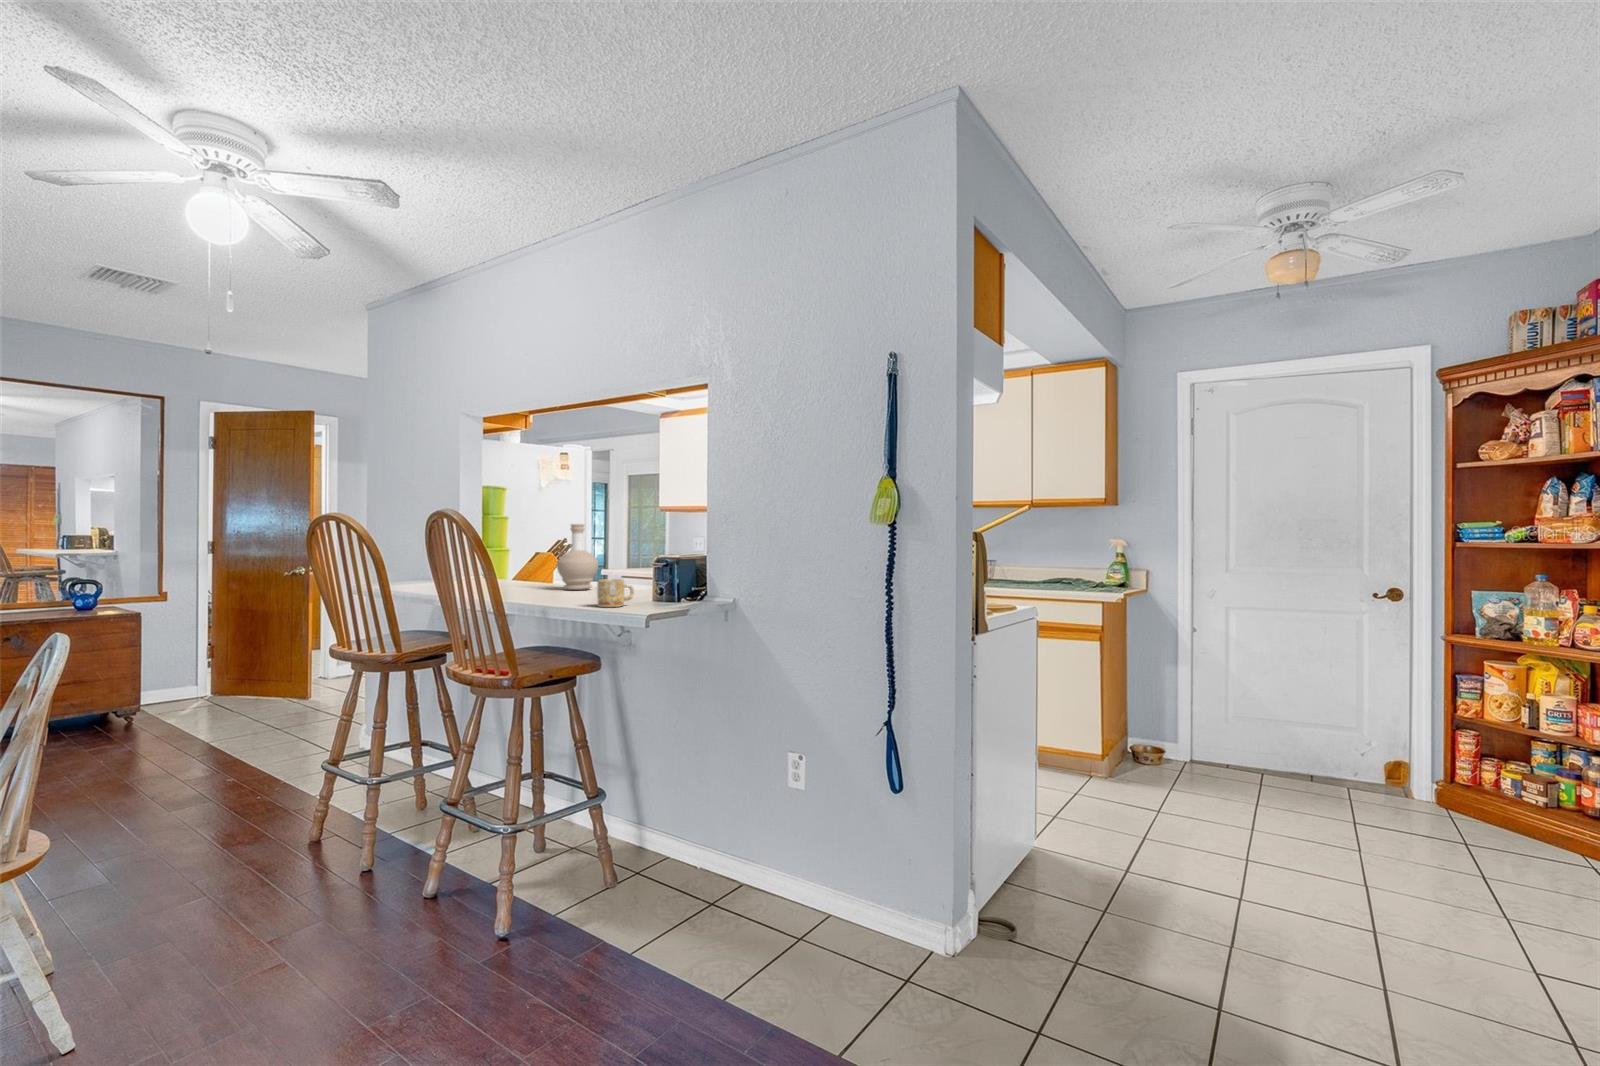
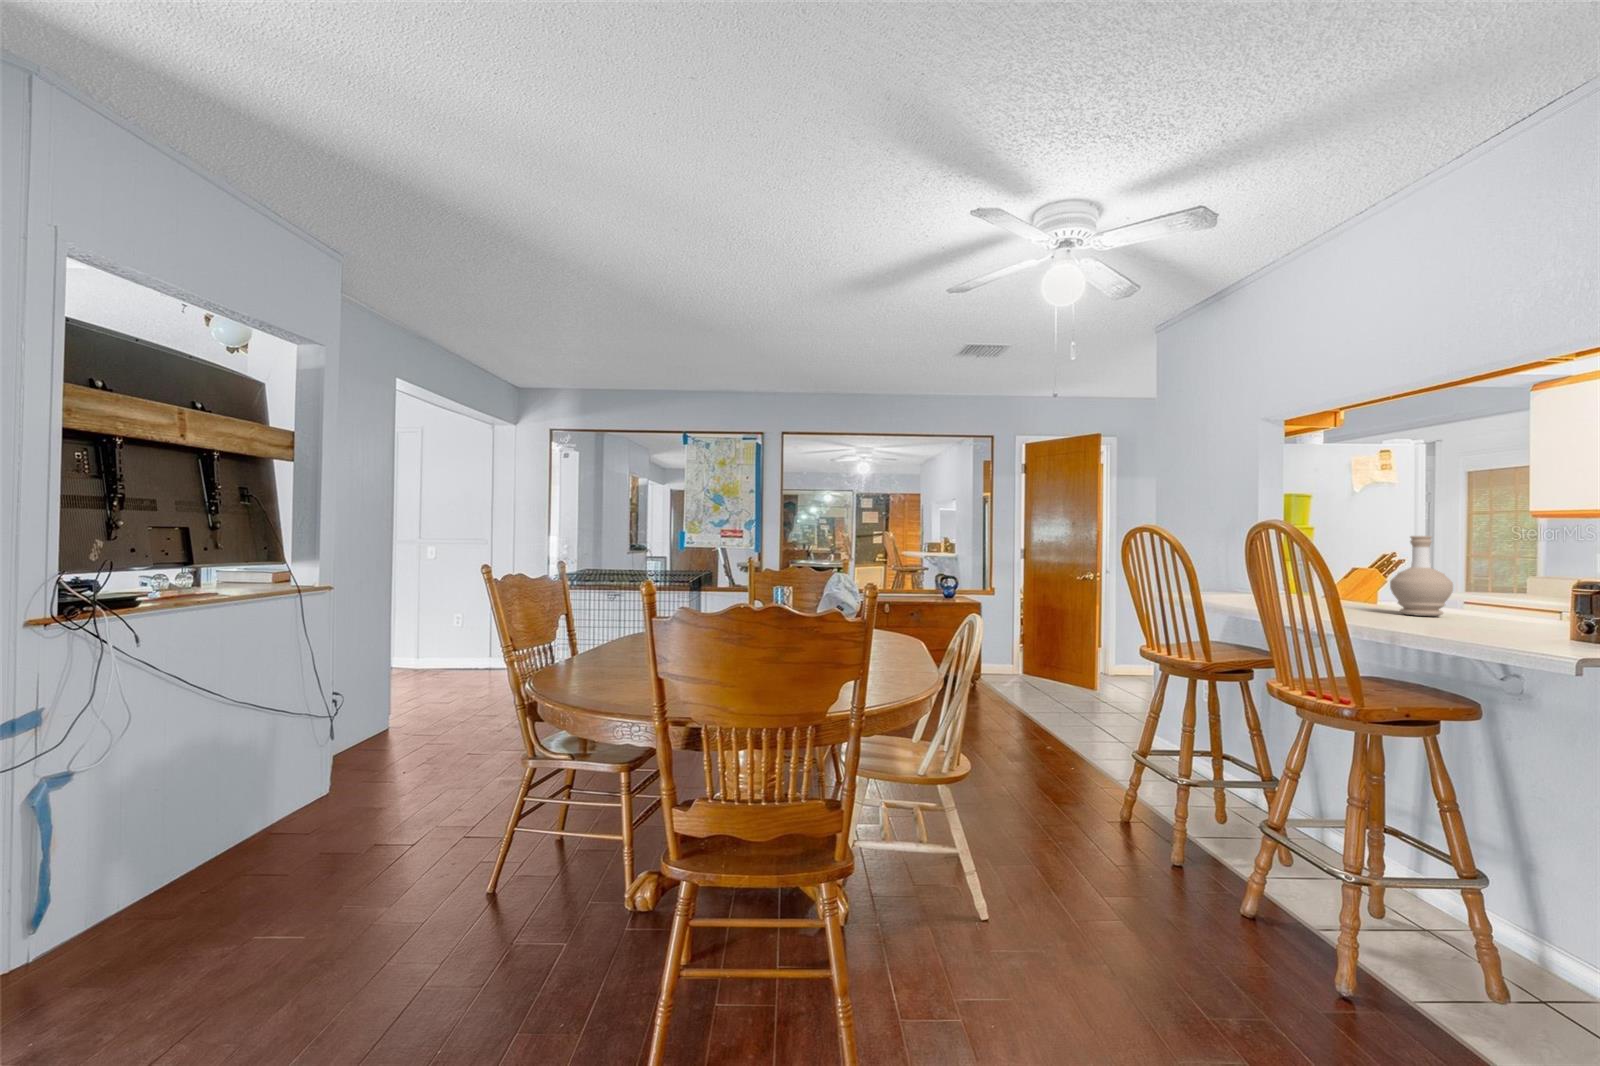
mug: present [597,579,634,607] -> none [1475,606,1537,643]

